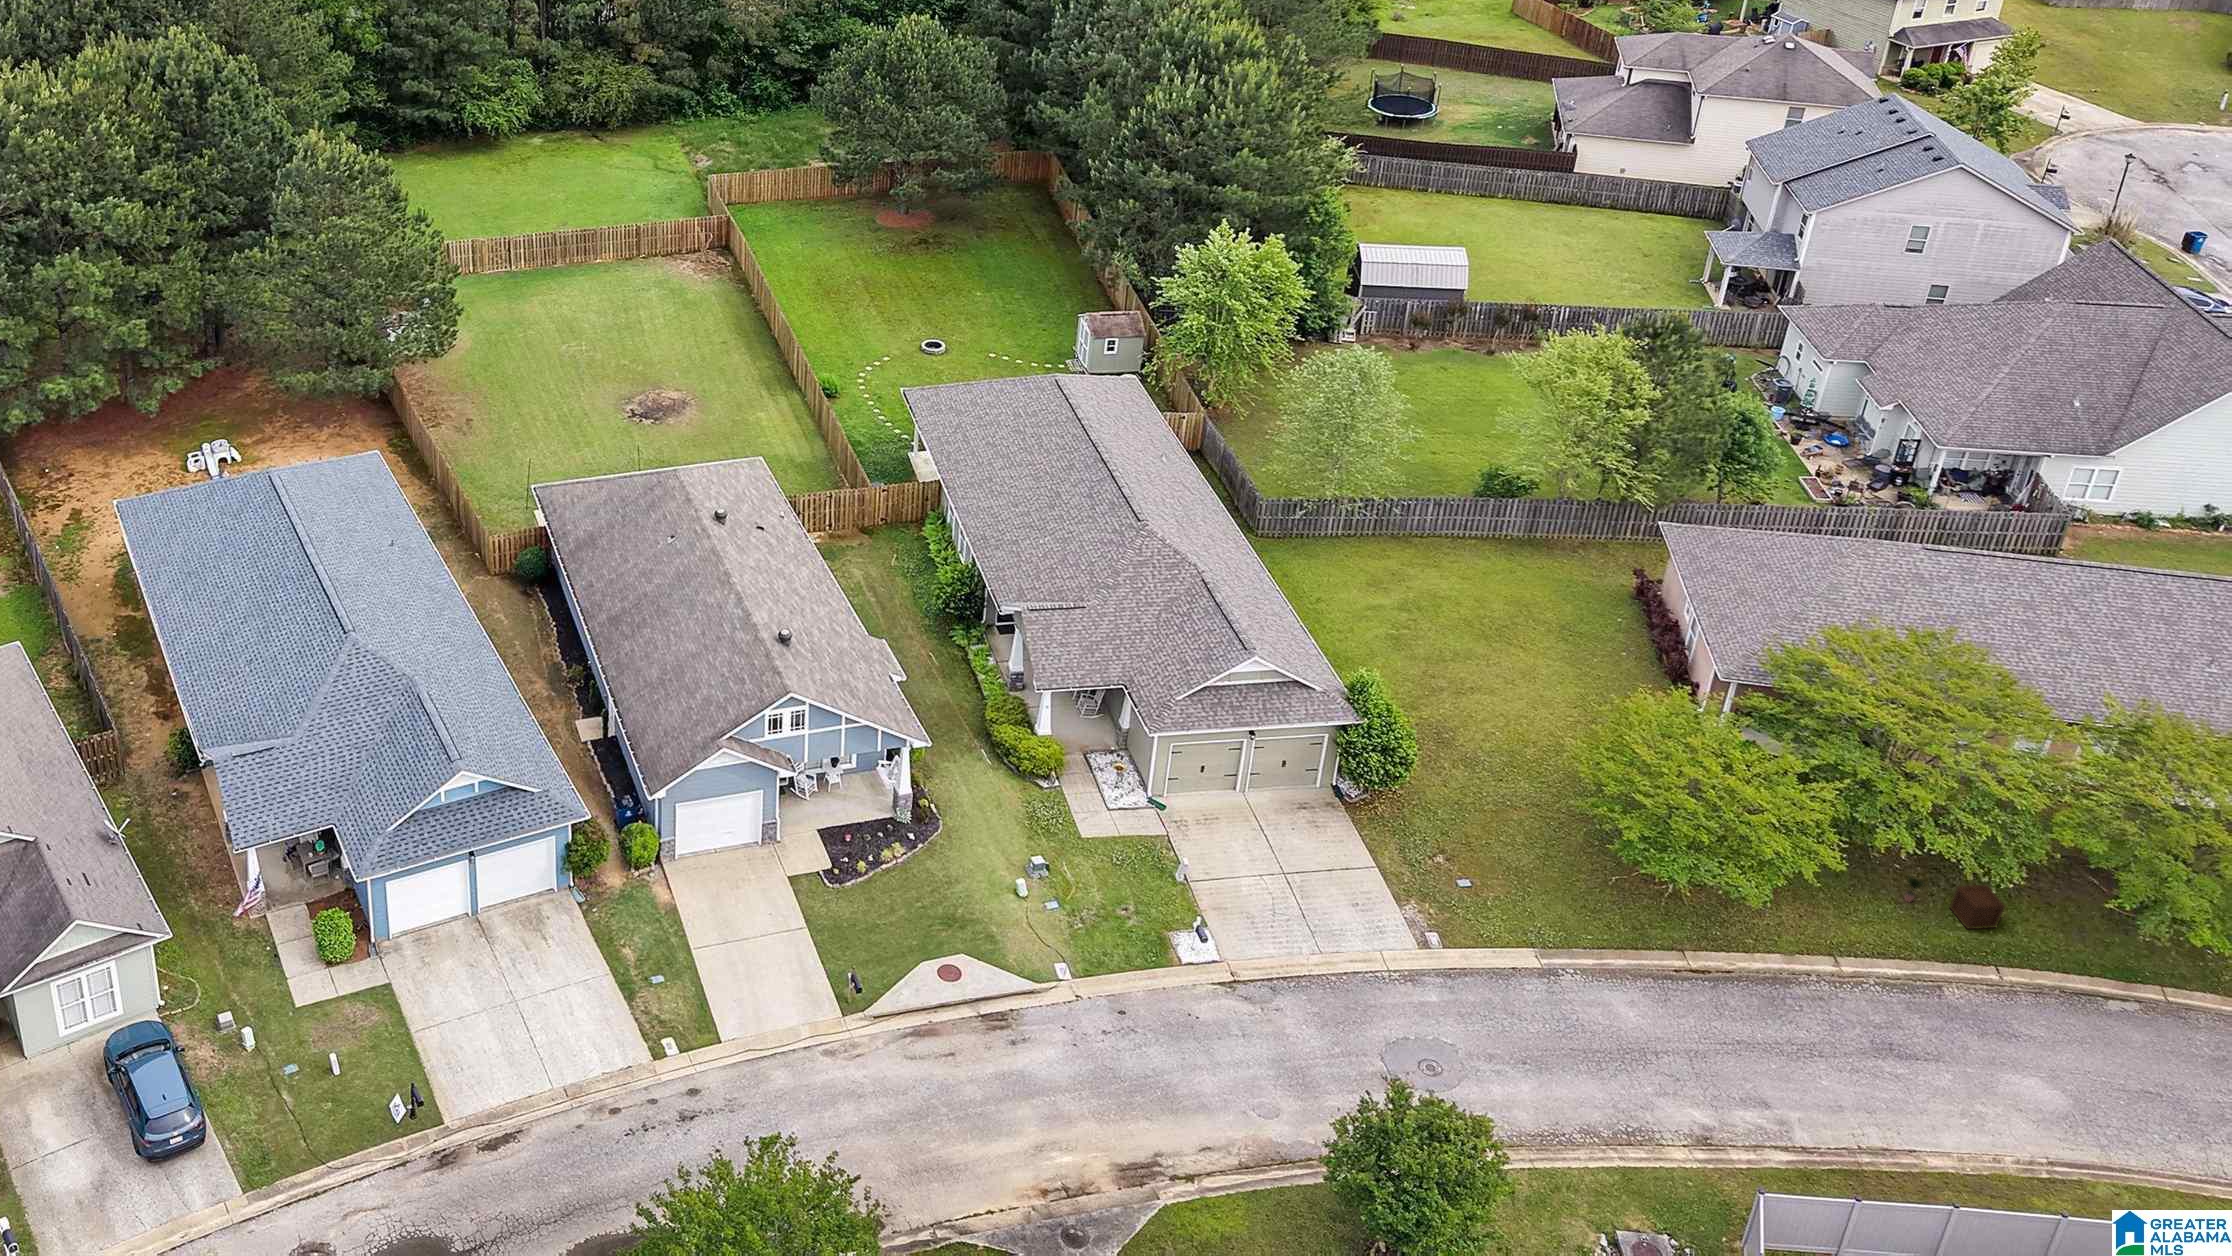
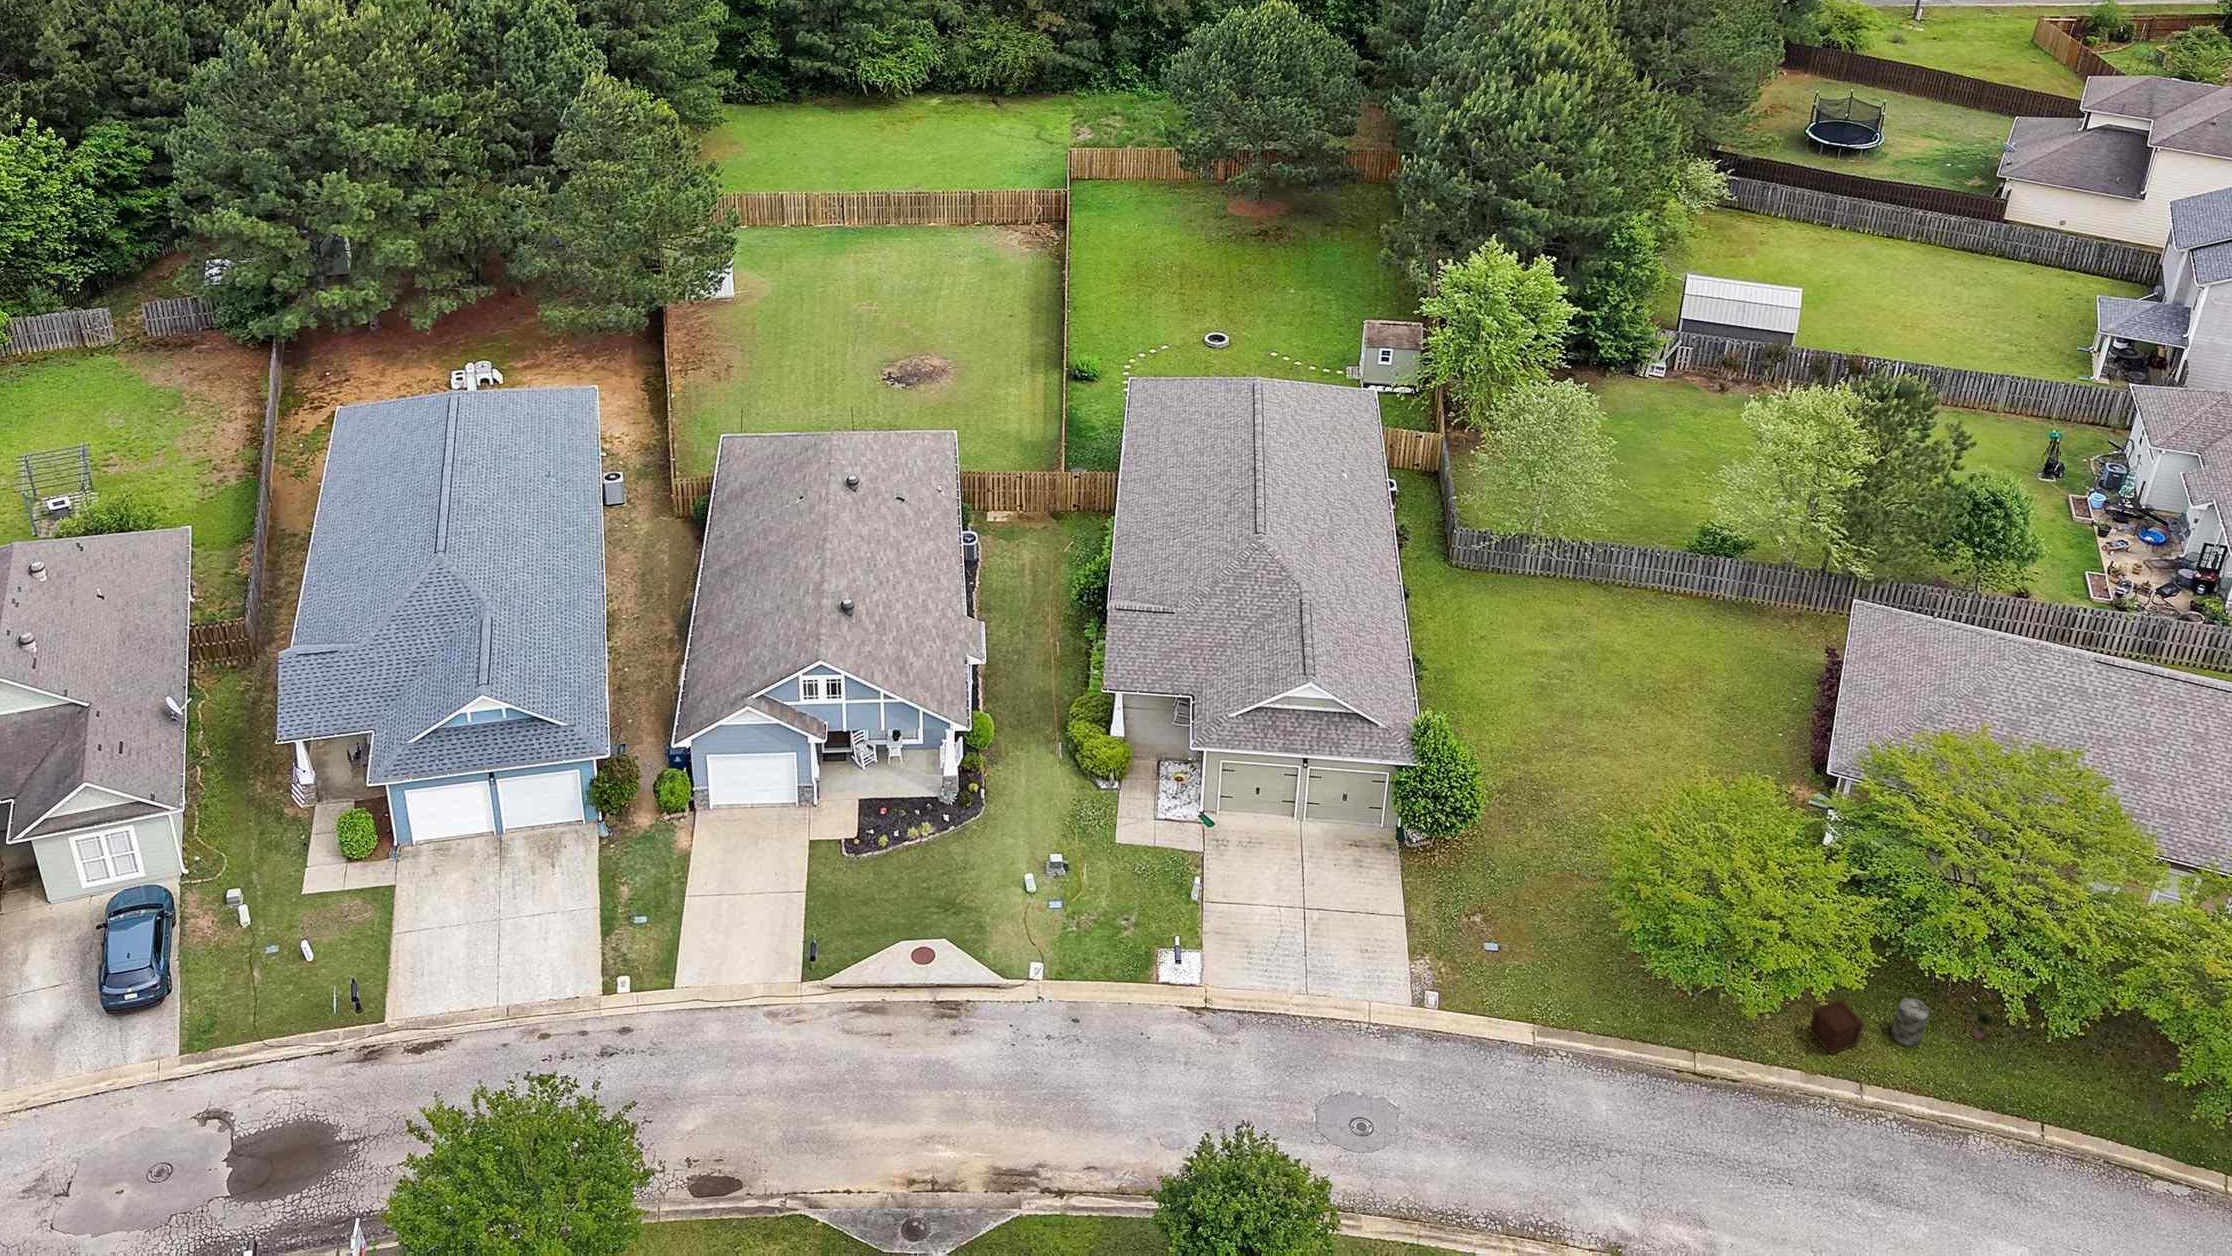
trash can: none [1836,873,1873,917] -> present [1891,998,1929,1046]
wooden crate: present [1950,885,2005,929] -> present [1809,1000,1864,1054]

